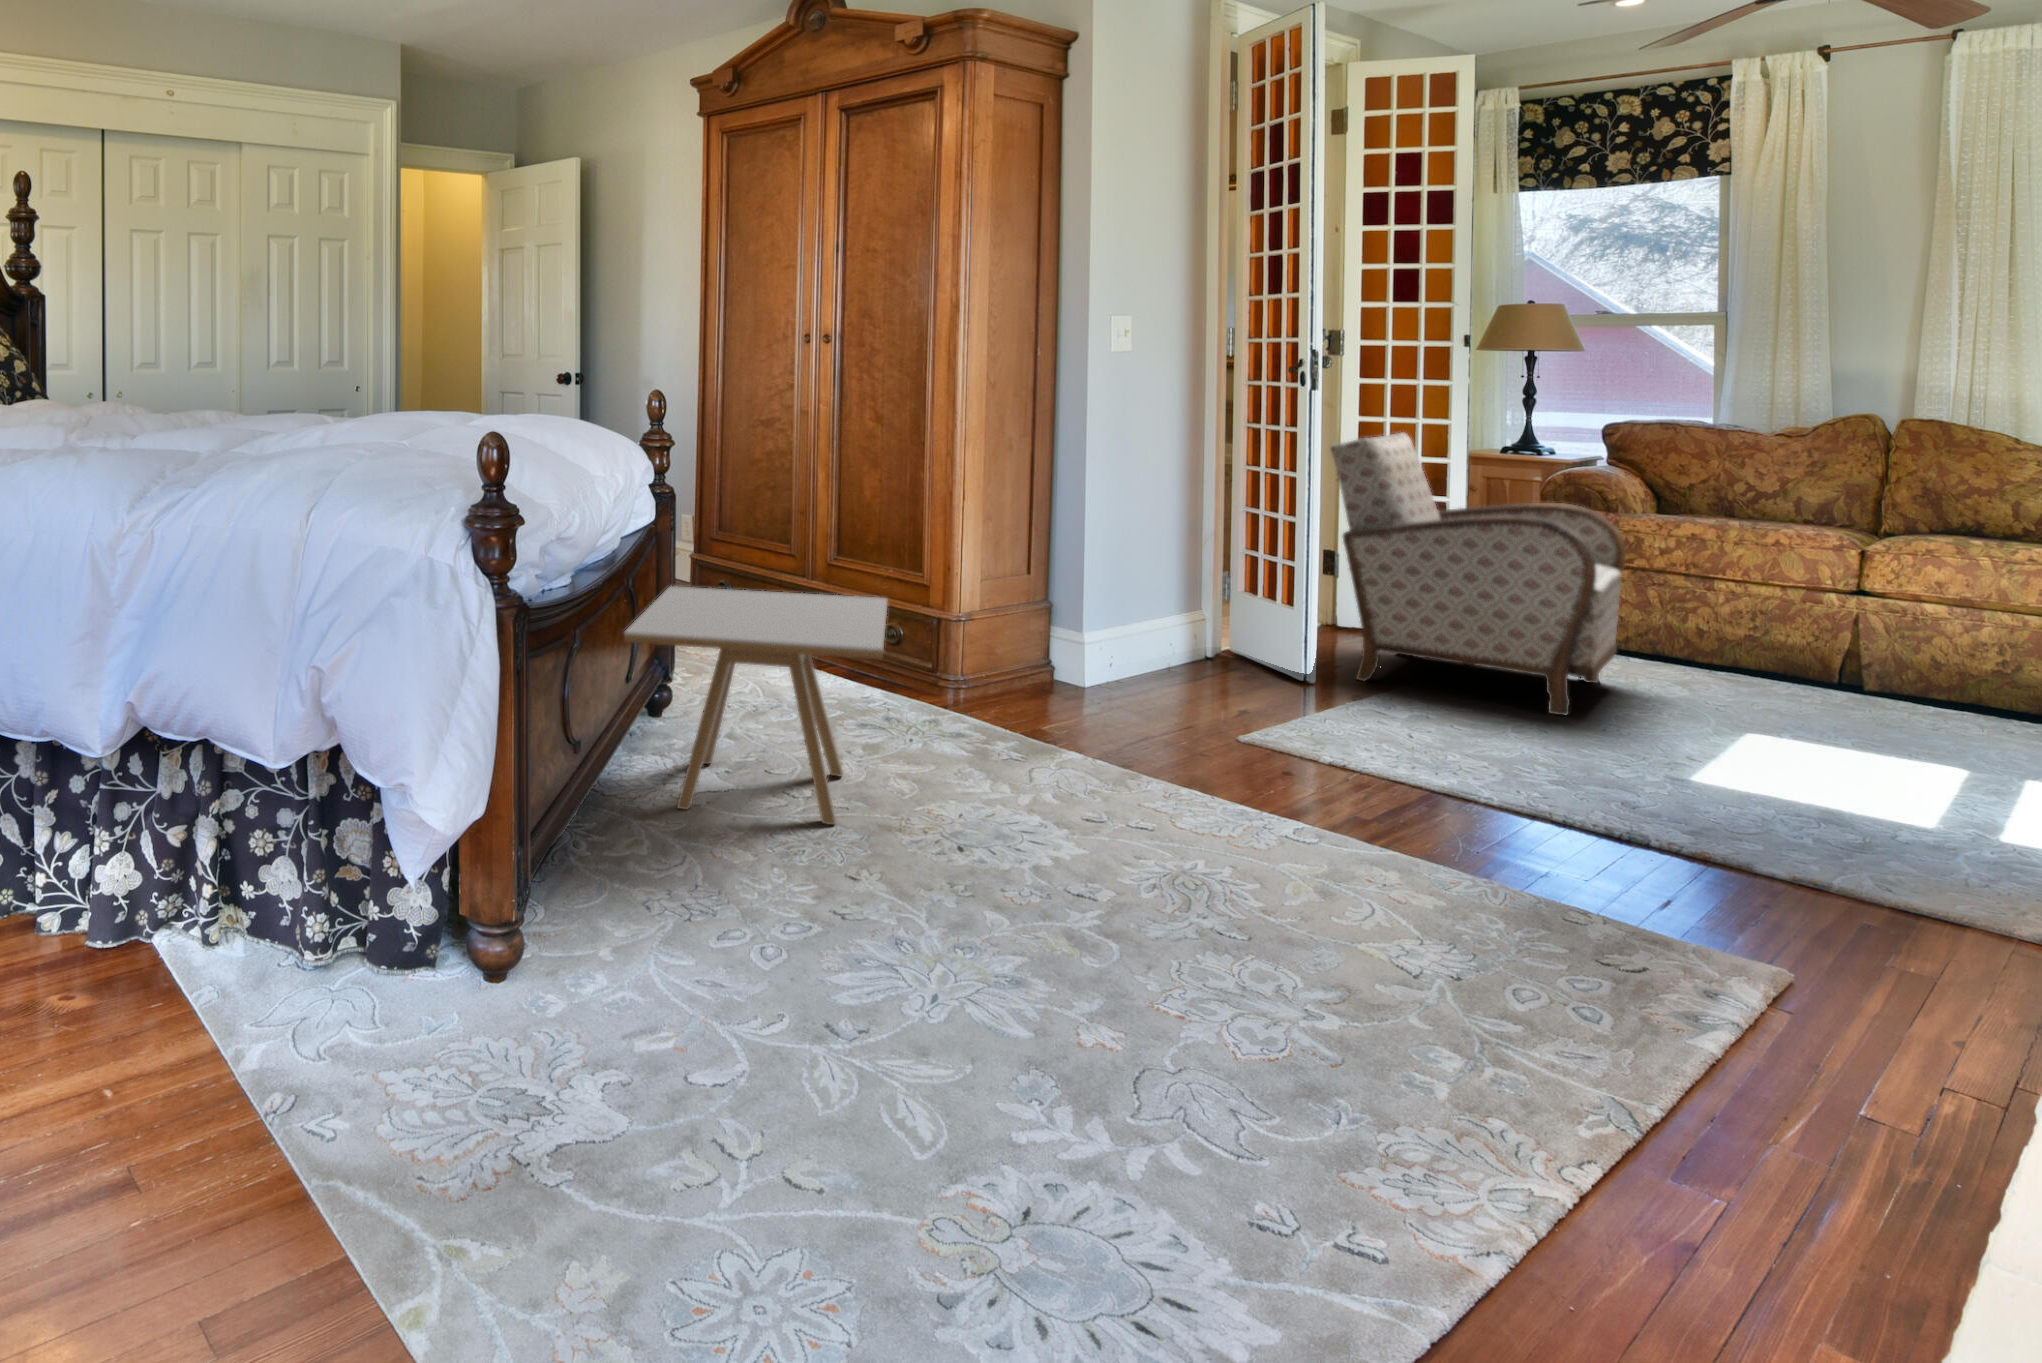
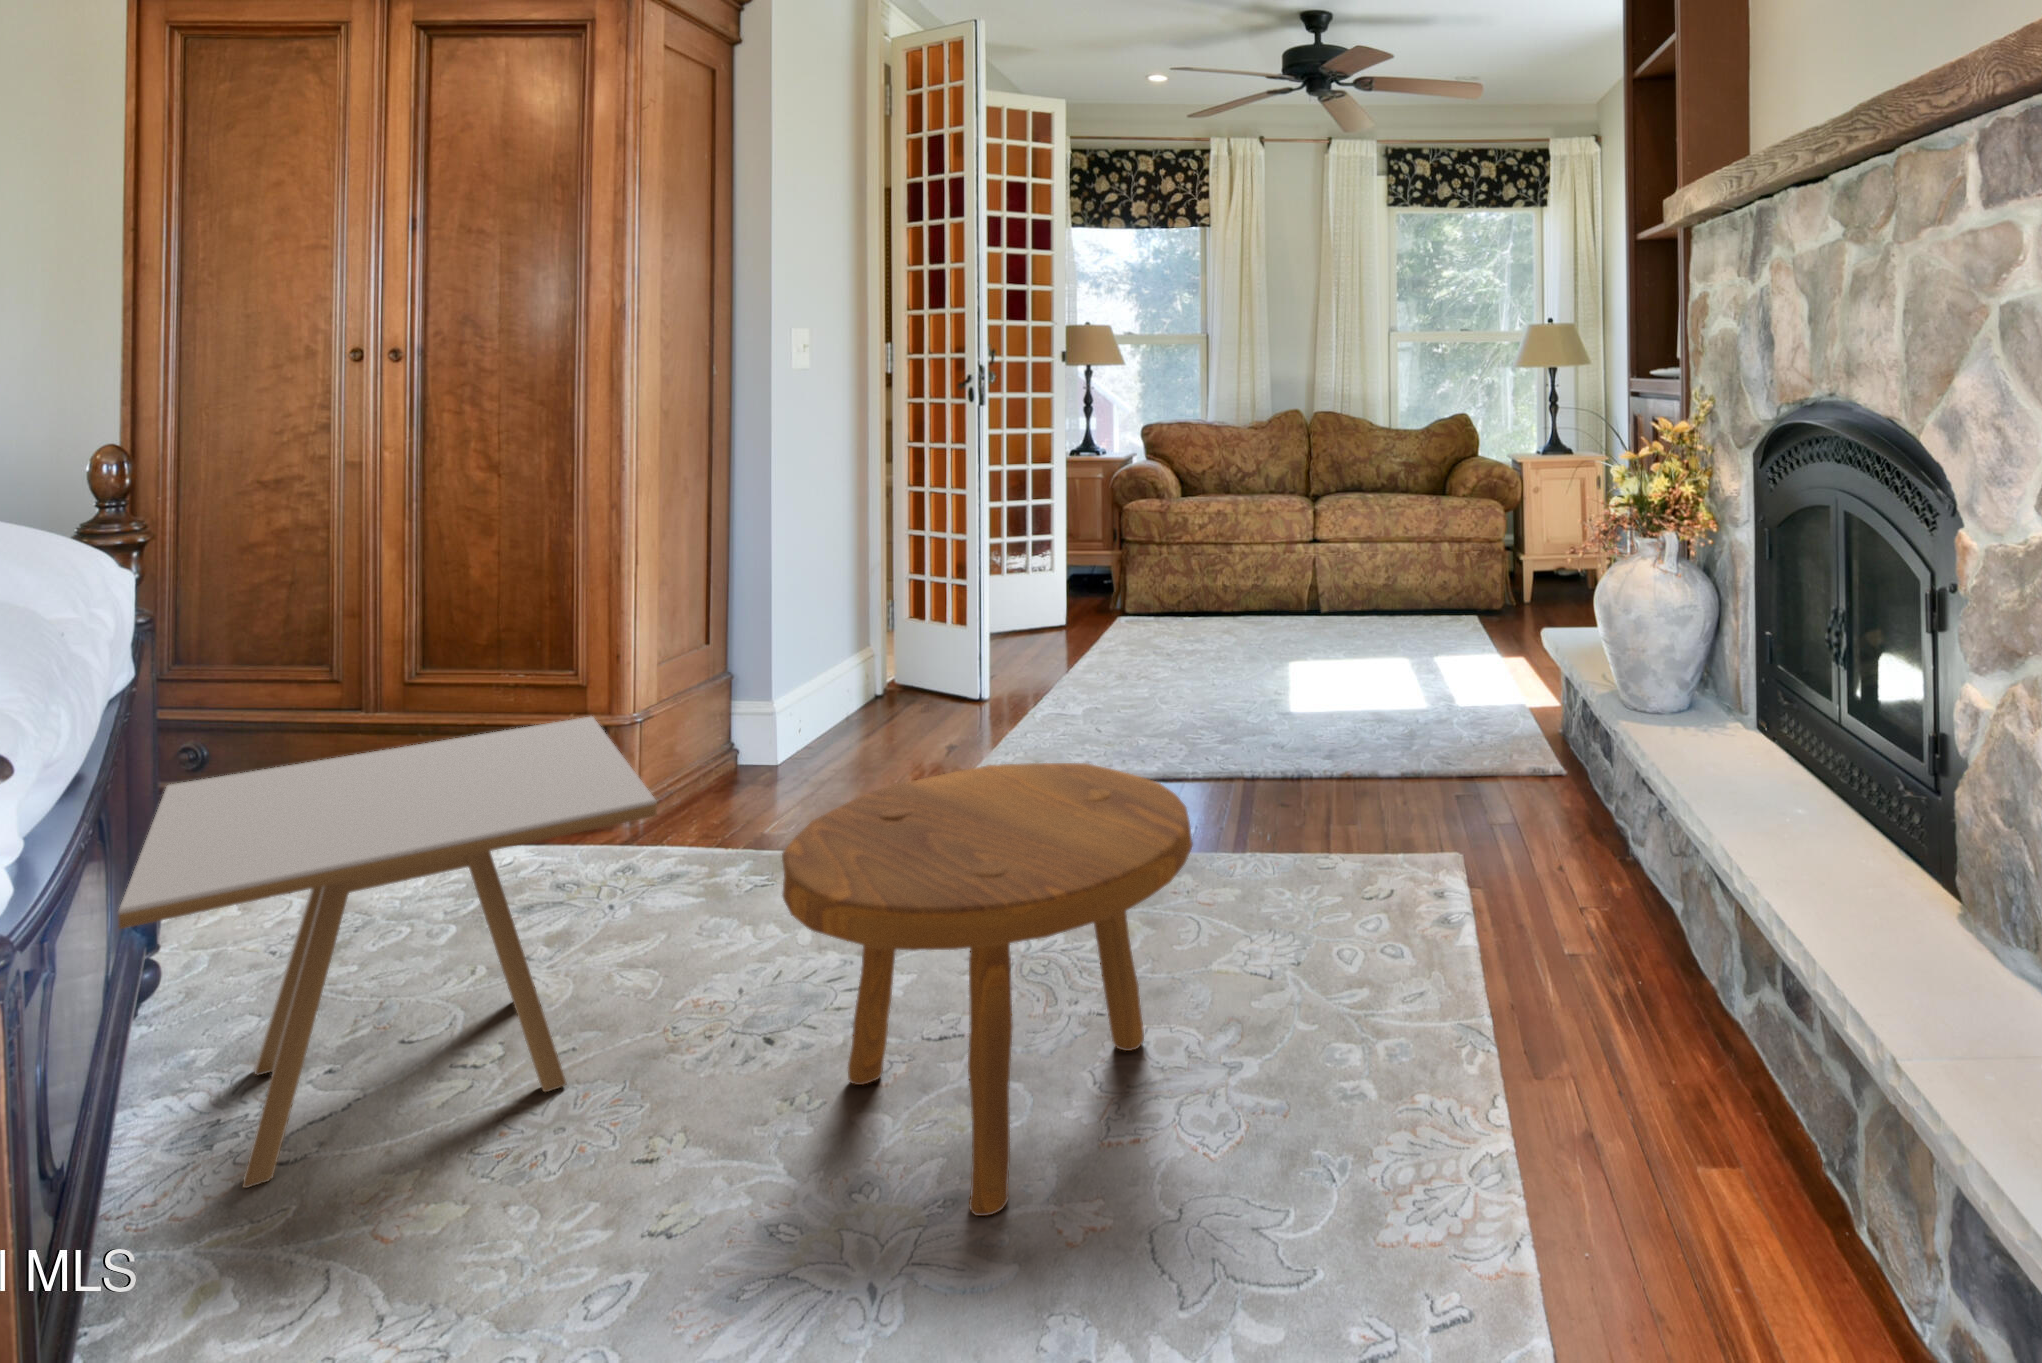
armchair: present [1331,433,1626,715] -> none [994,440,1202,680]
footstool: none [928,682,1272,997] -> present [782,763,1193,1216]

